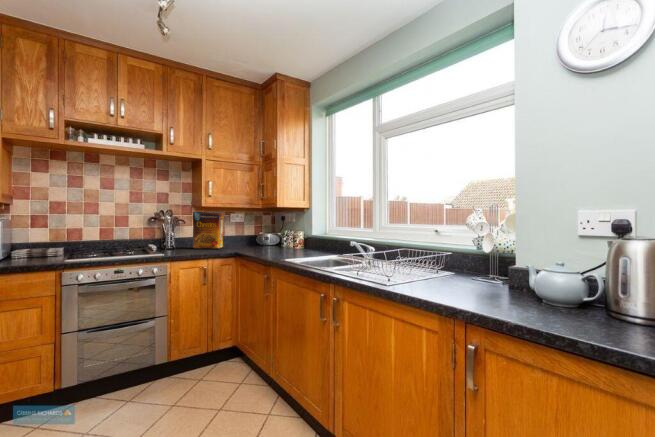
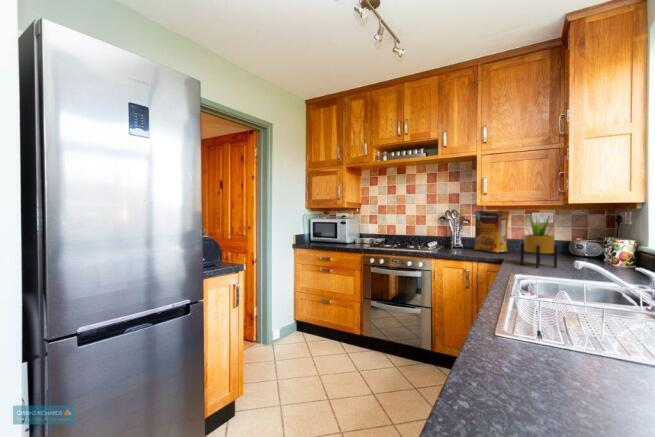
potted plant: none [260,214,281,254] -> present [520,217,557,268]

